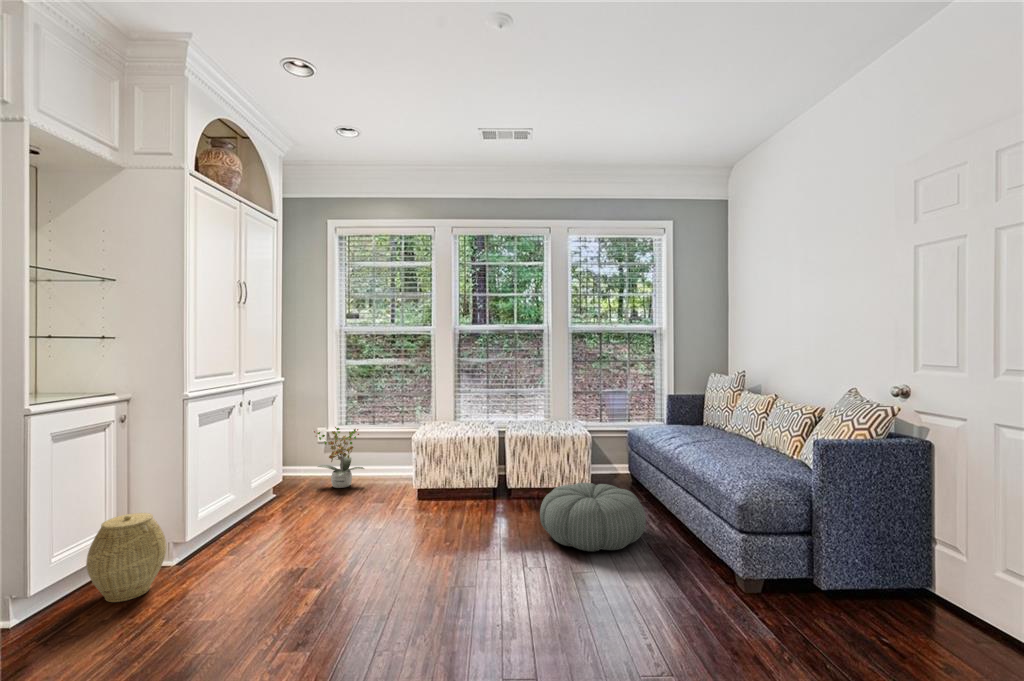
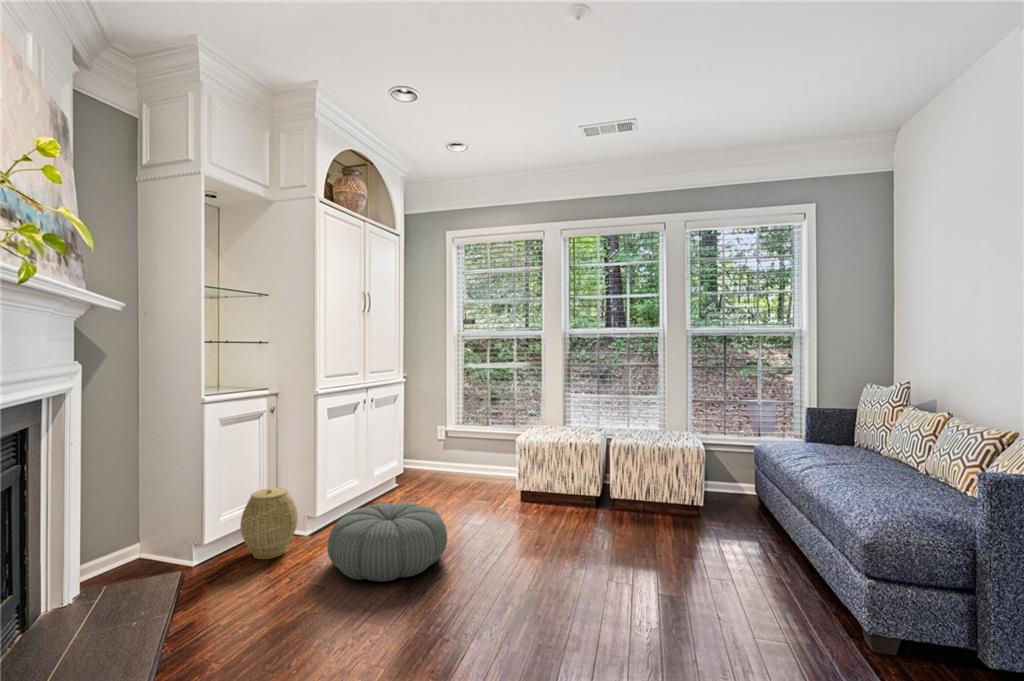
potted plant: present [314,427,364,488] -> none [433,425,478,483]
pouf: present [540,483,646,551] -> present [327,502,447,581]

